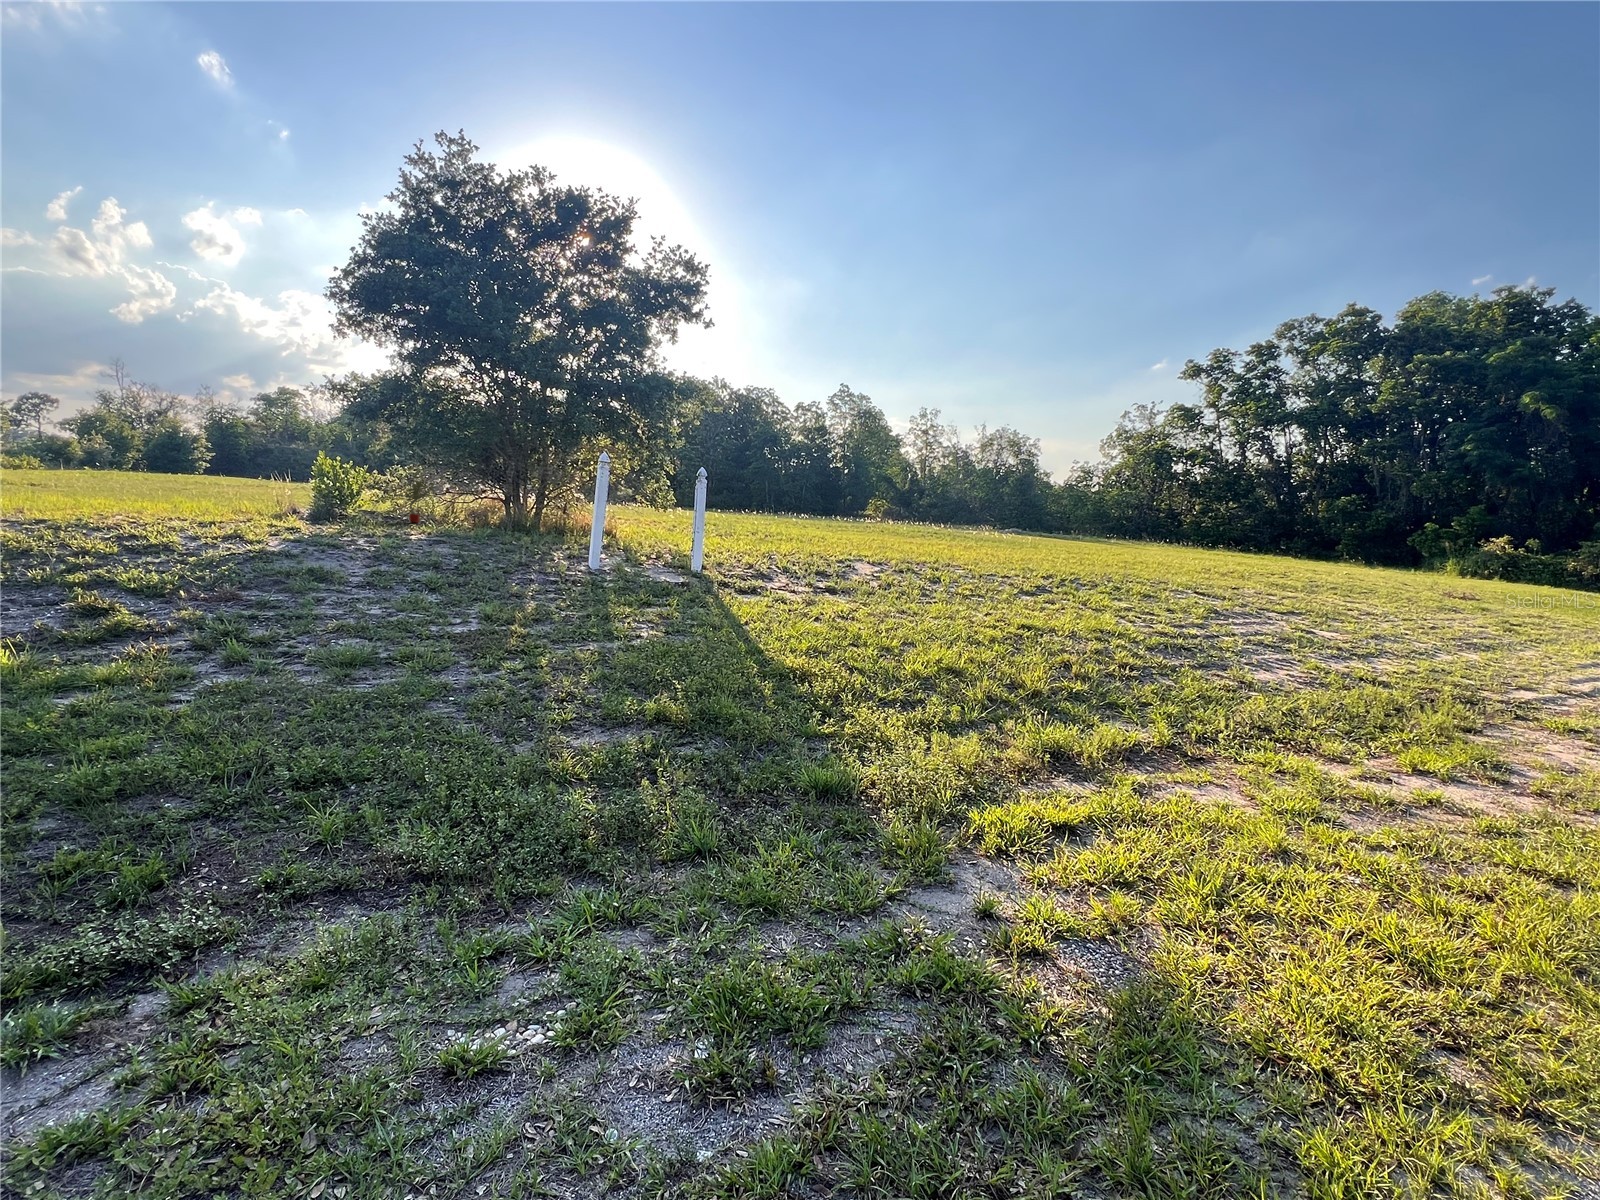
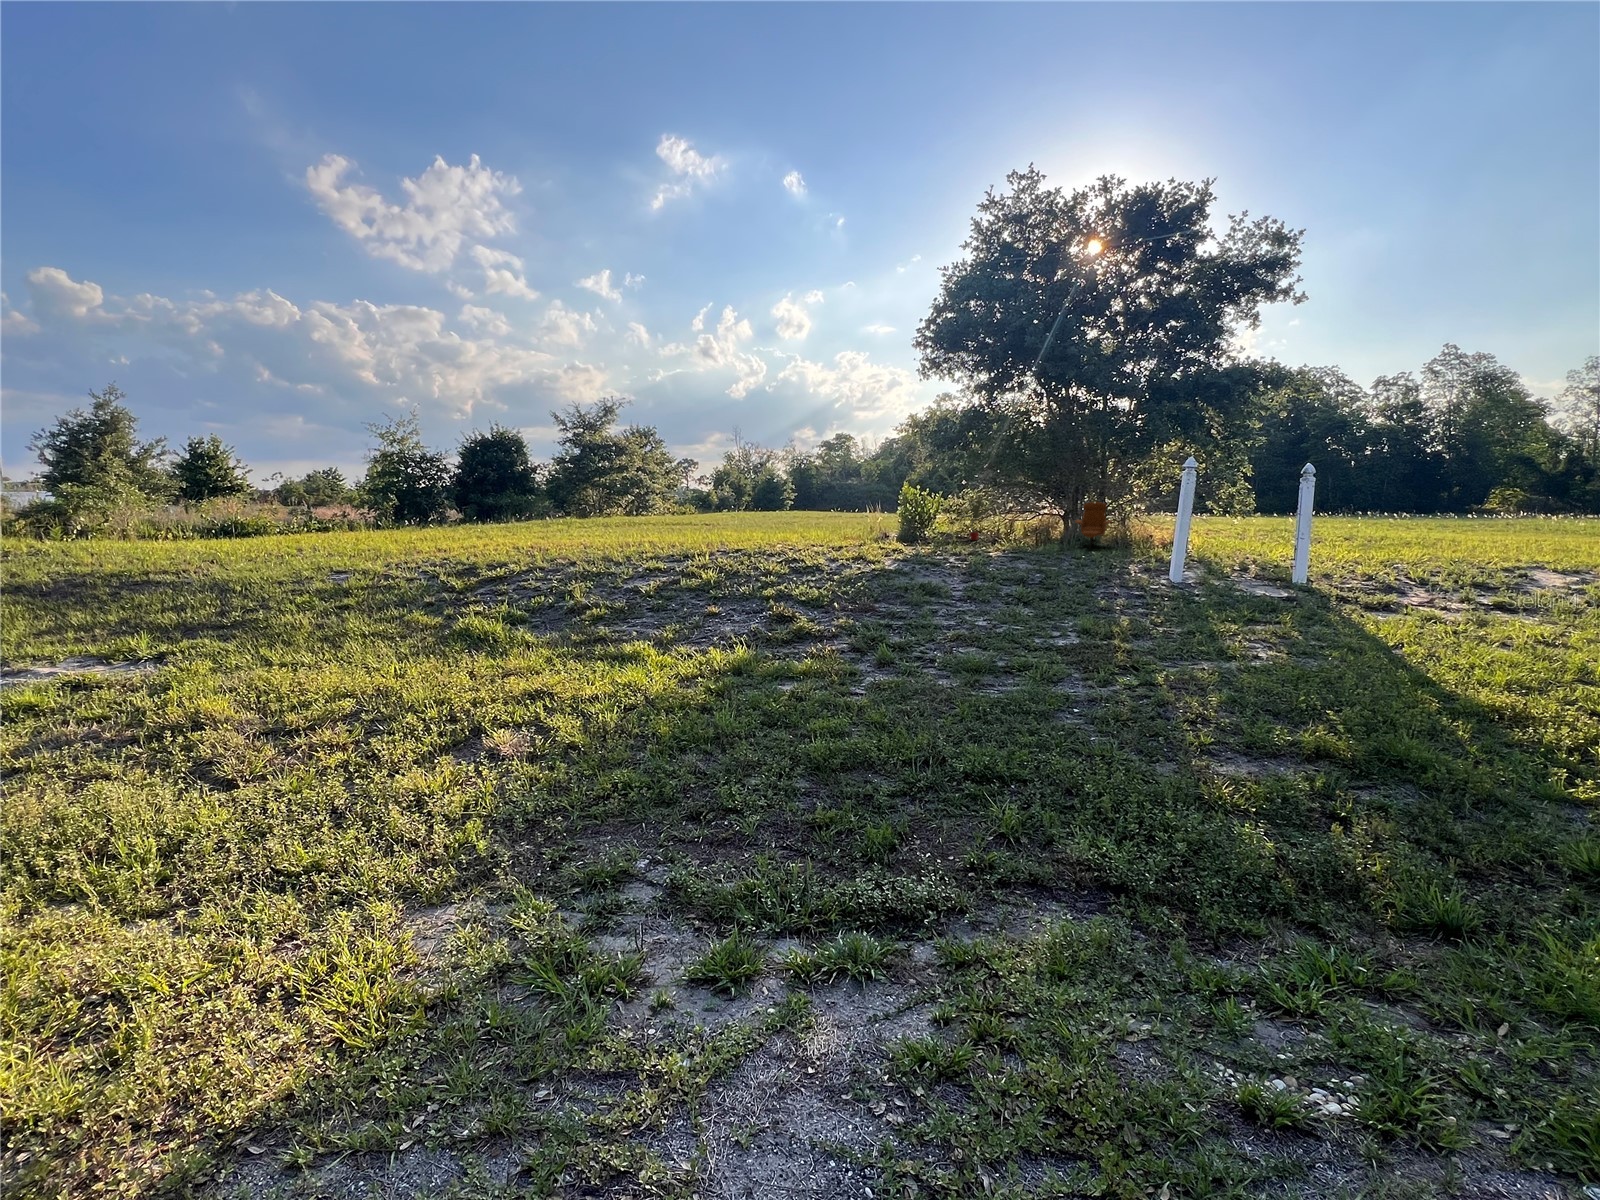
lounge chair: none [521,490,558,536] -> present [1075,502,1112,547]

